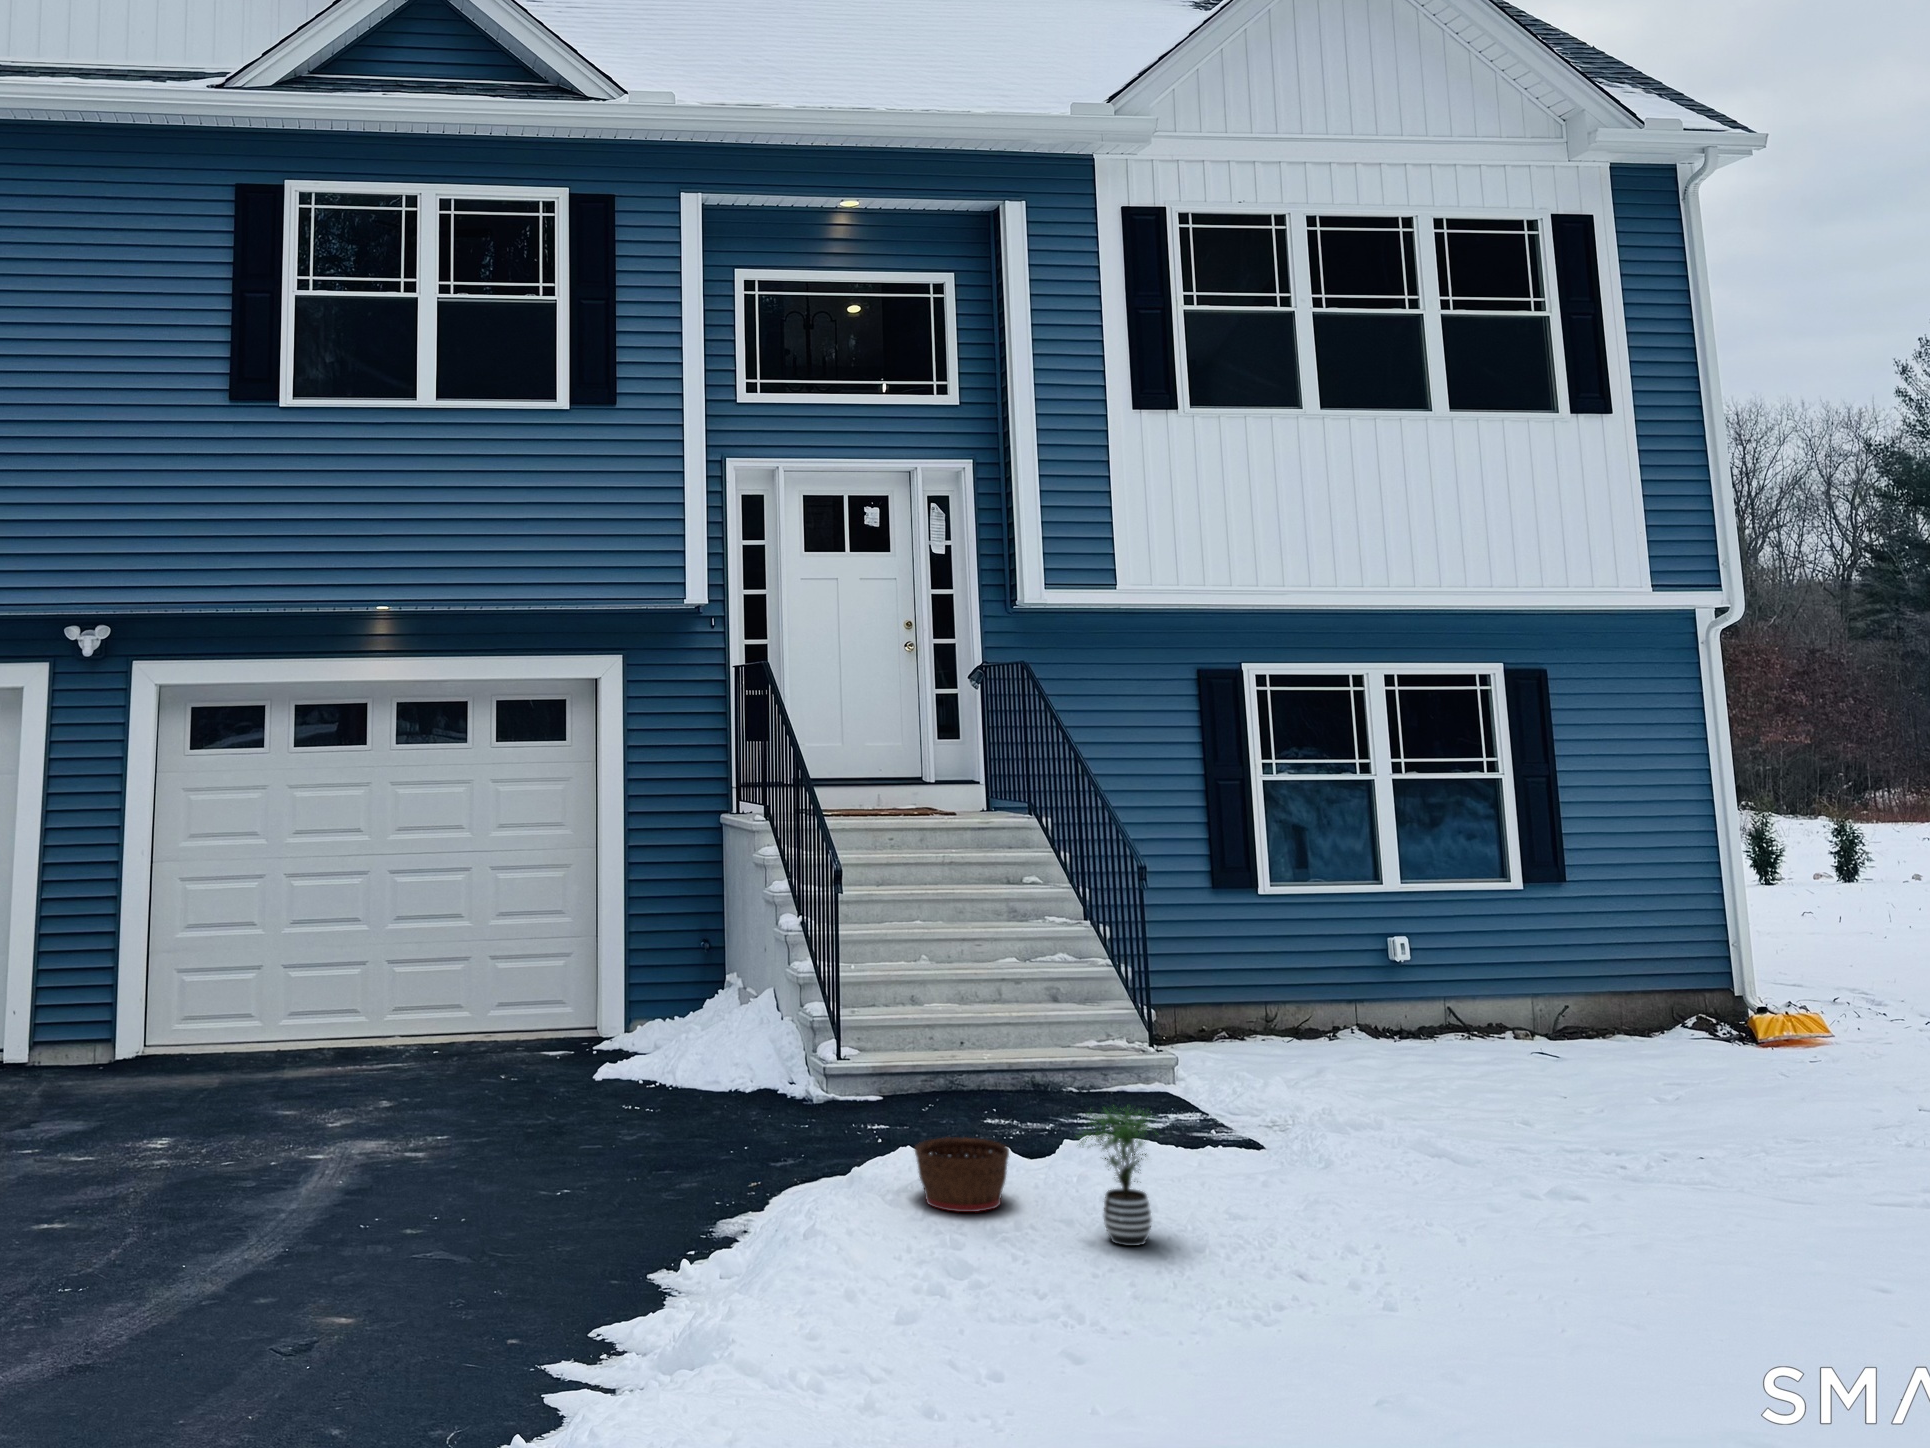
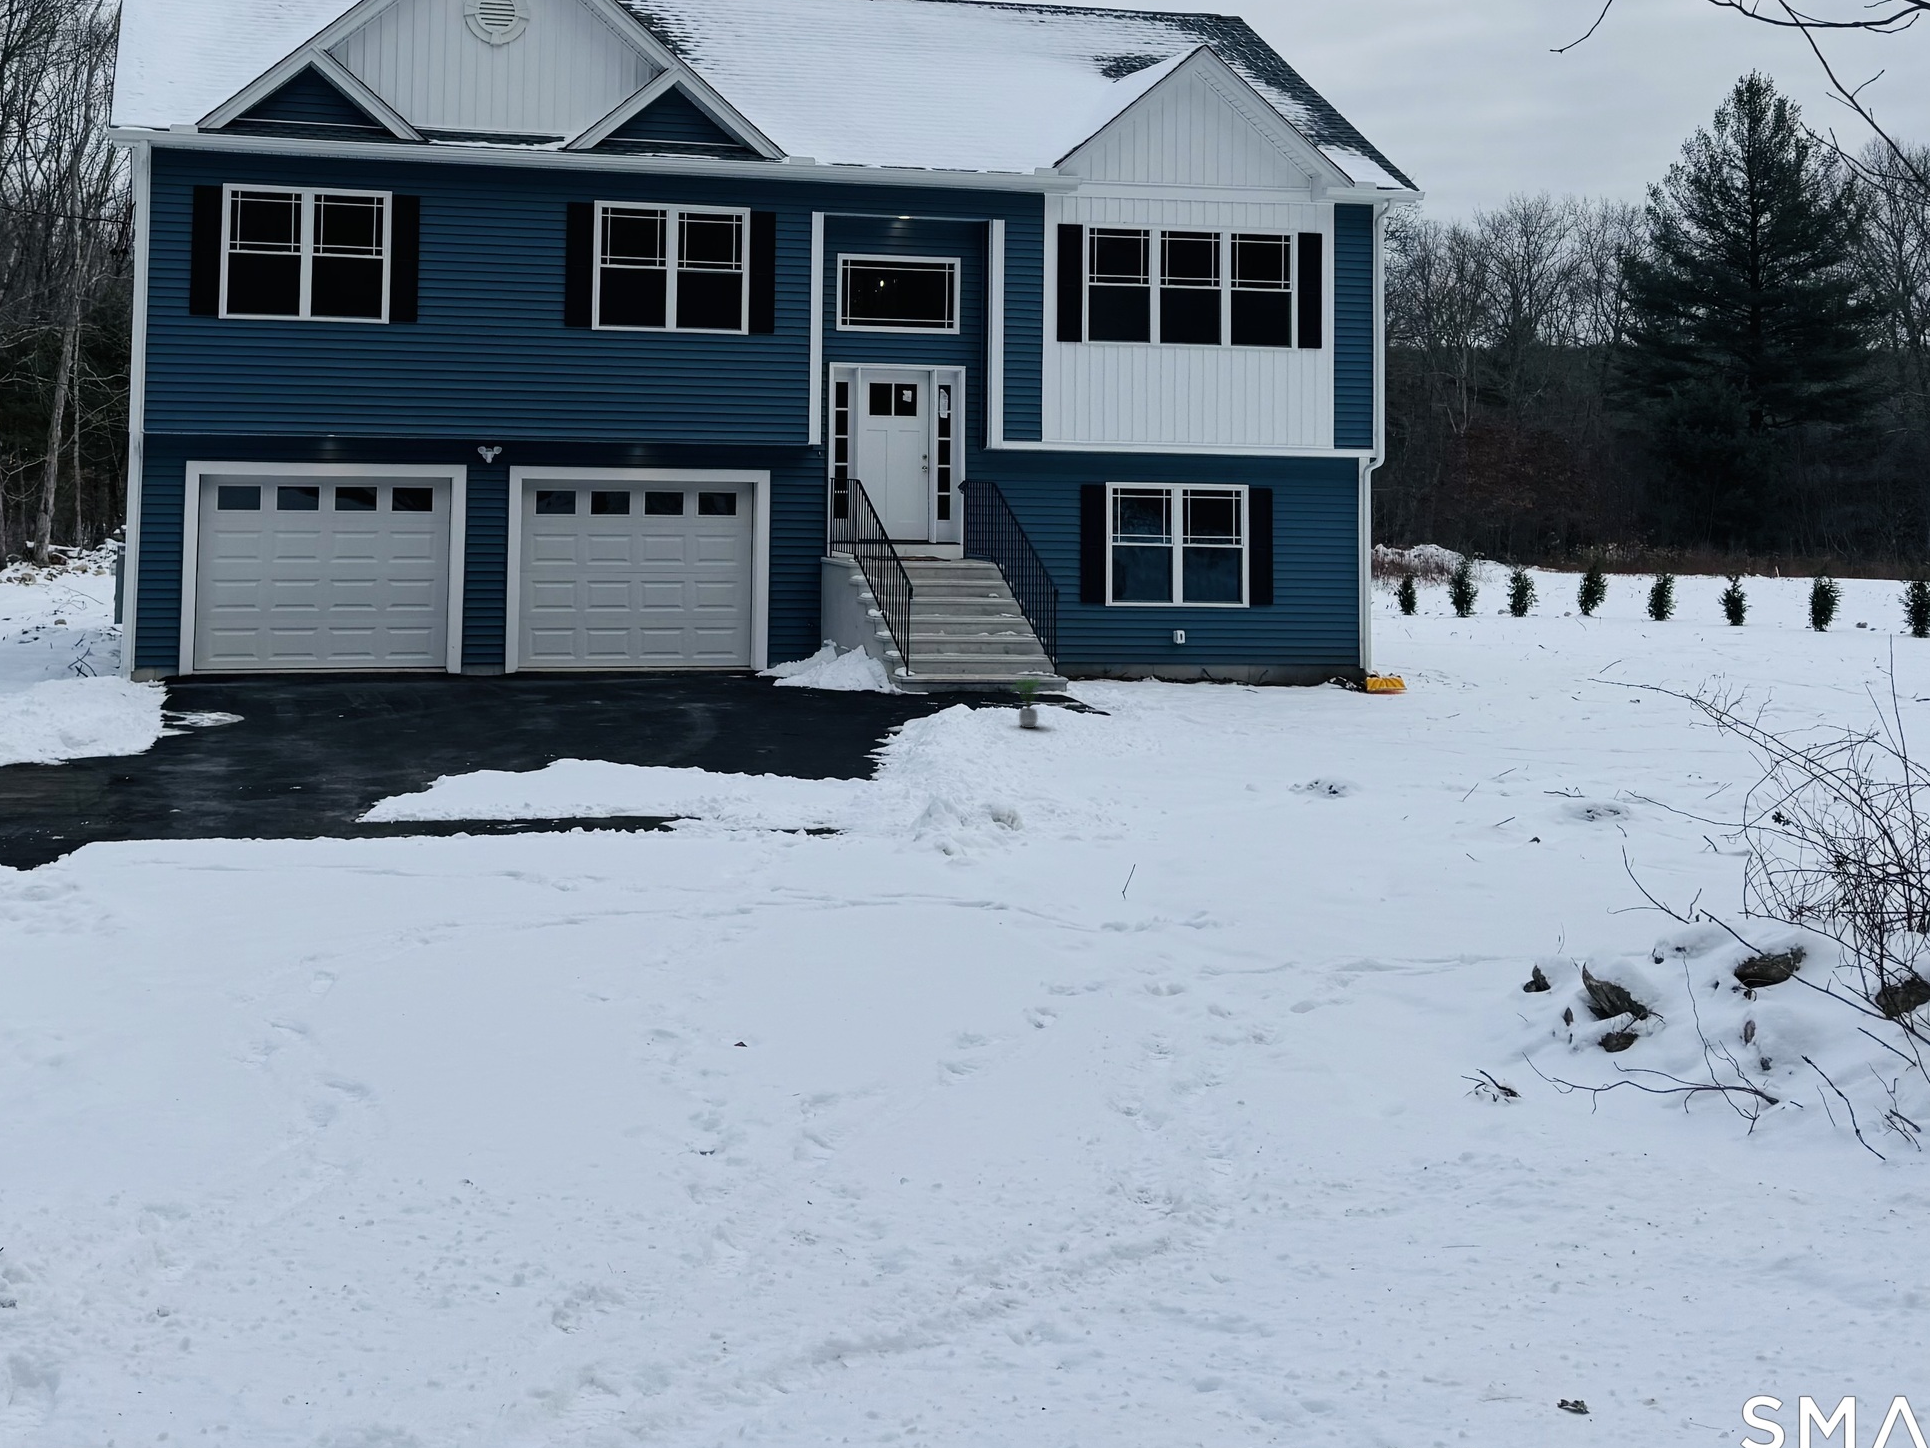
basket: present [915,1137,1009,1212] -> none [942,691,981,718]

